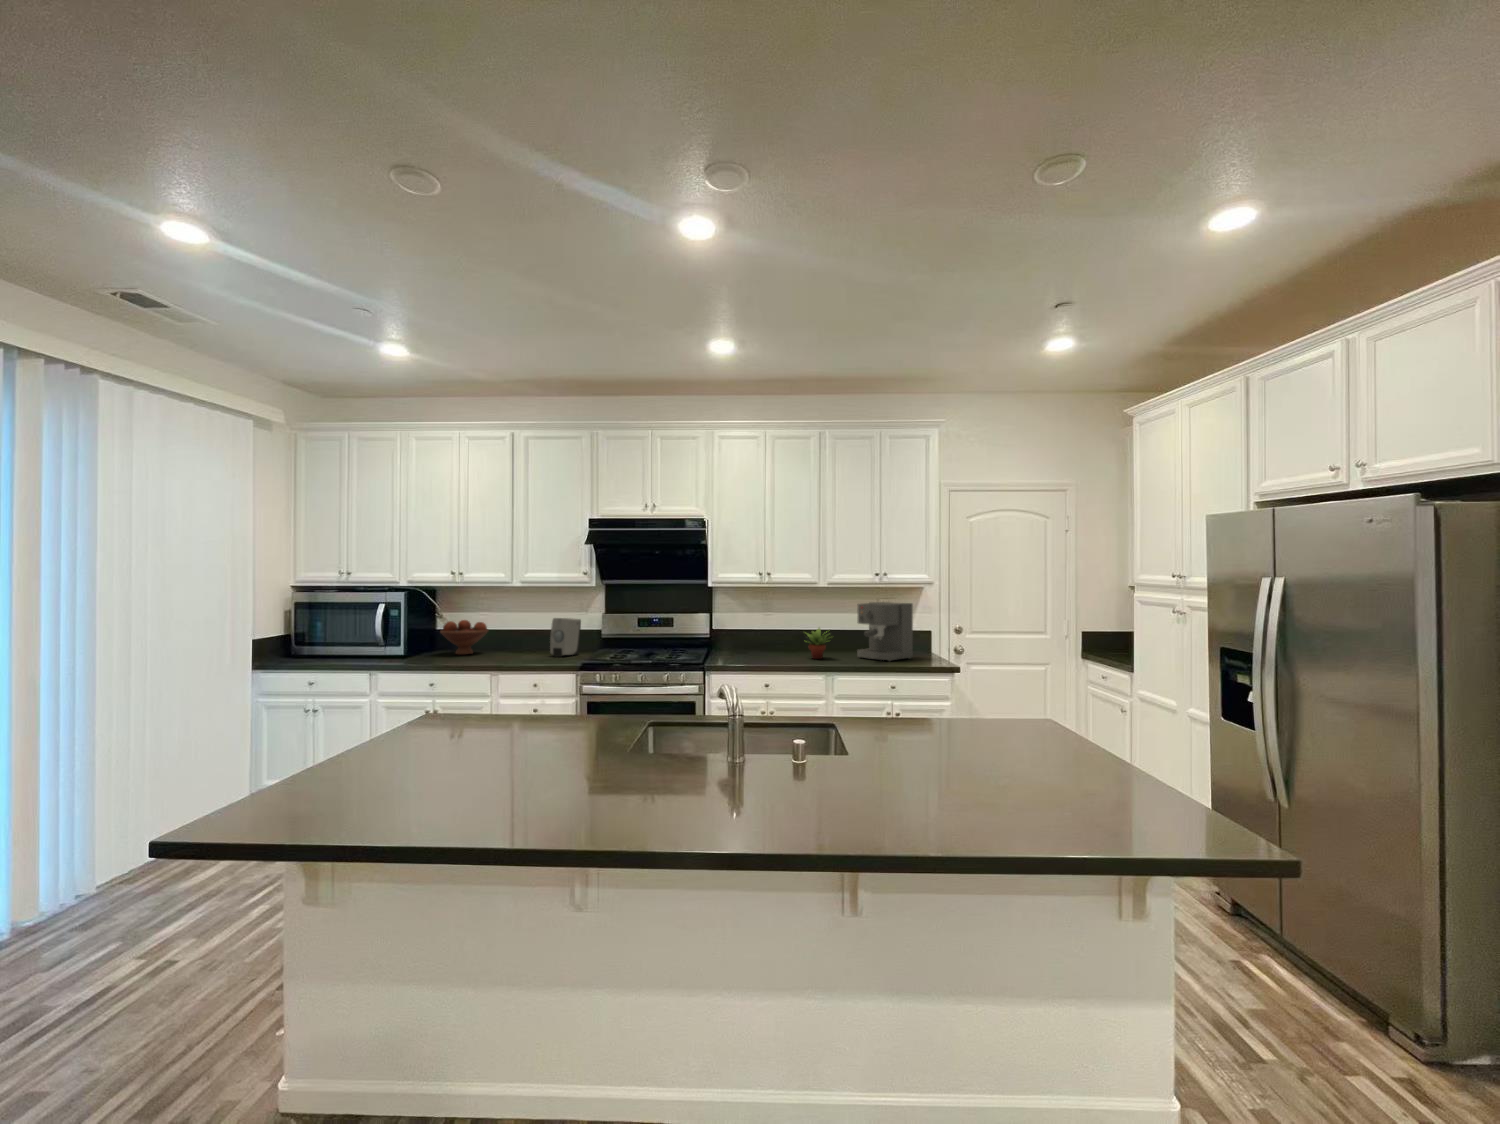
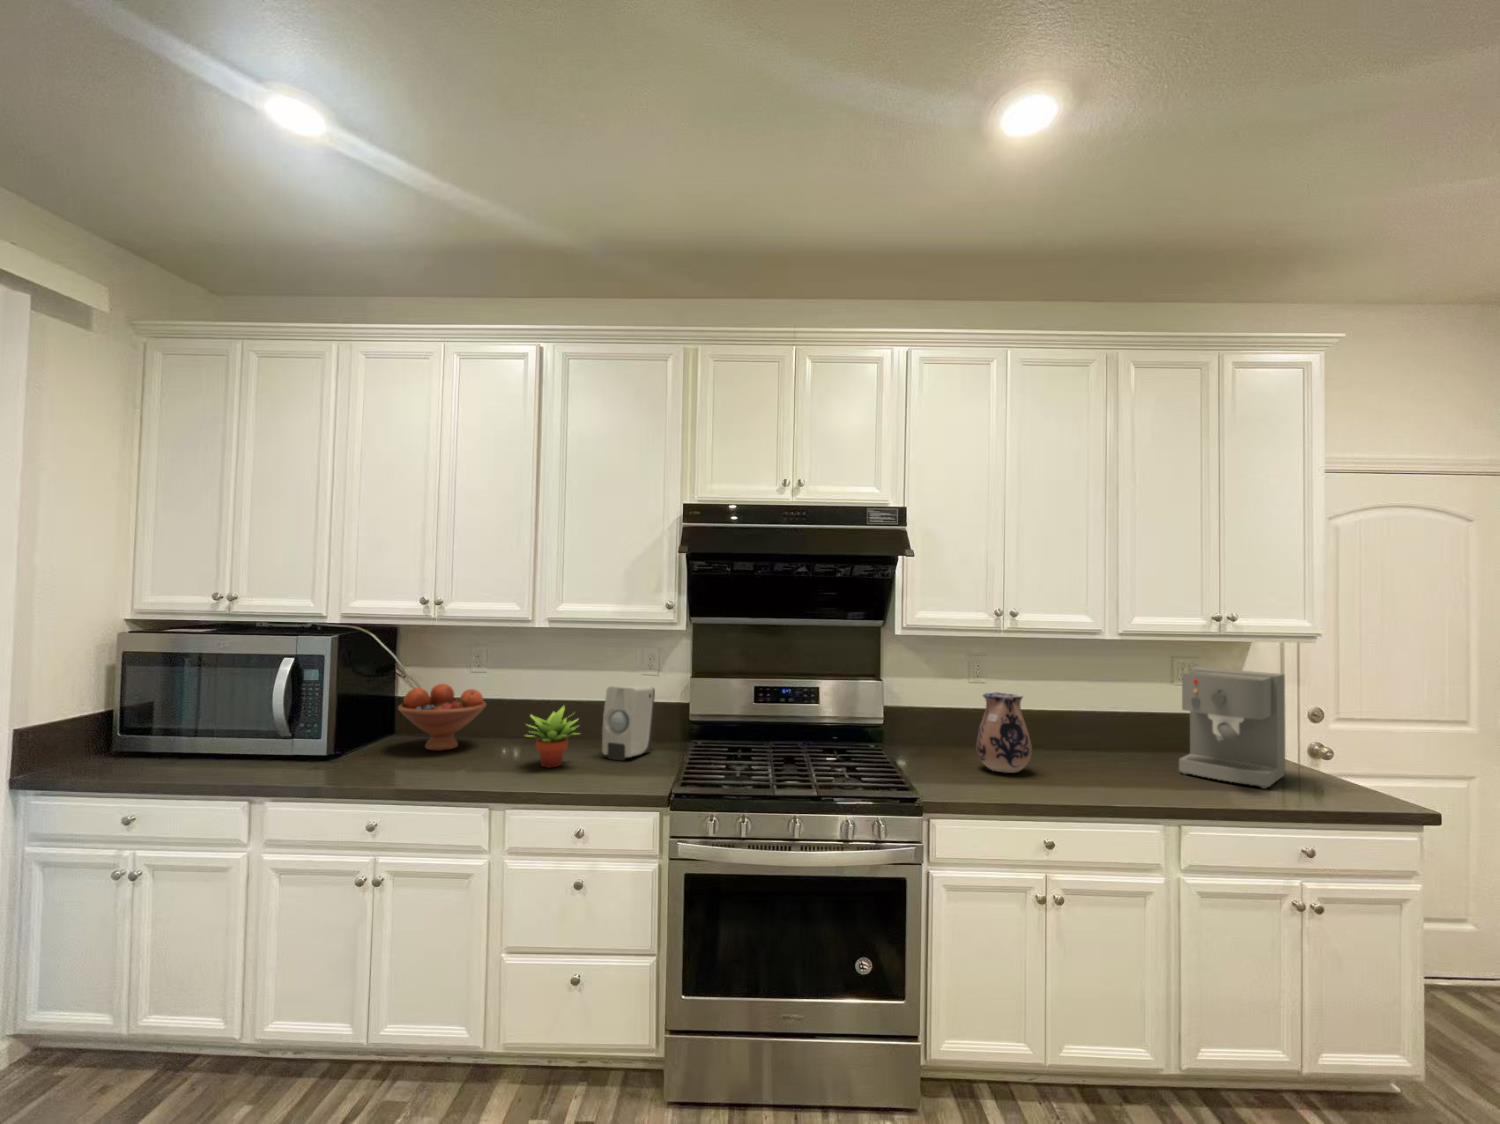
ceramic pitcher: none [747,617,775,658] -> present [976,692,1032,773]
succulent plant: present [806,628,828,659] -> present [528,706,579,768]

